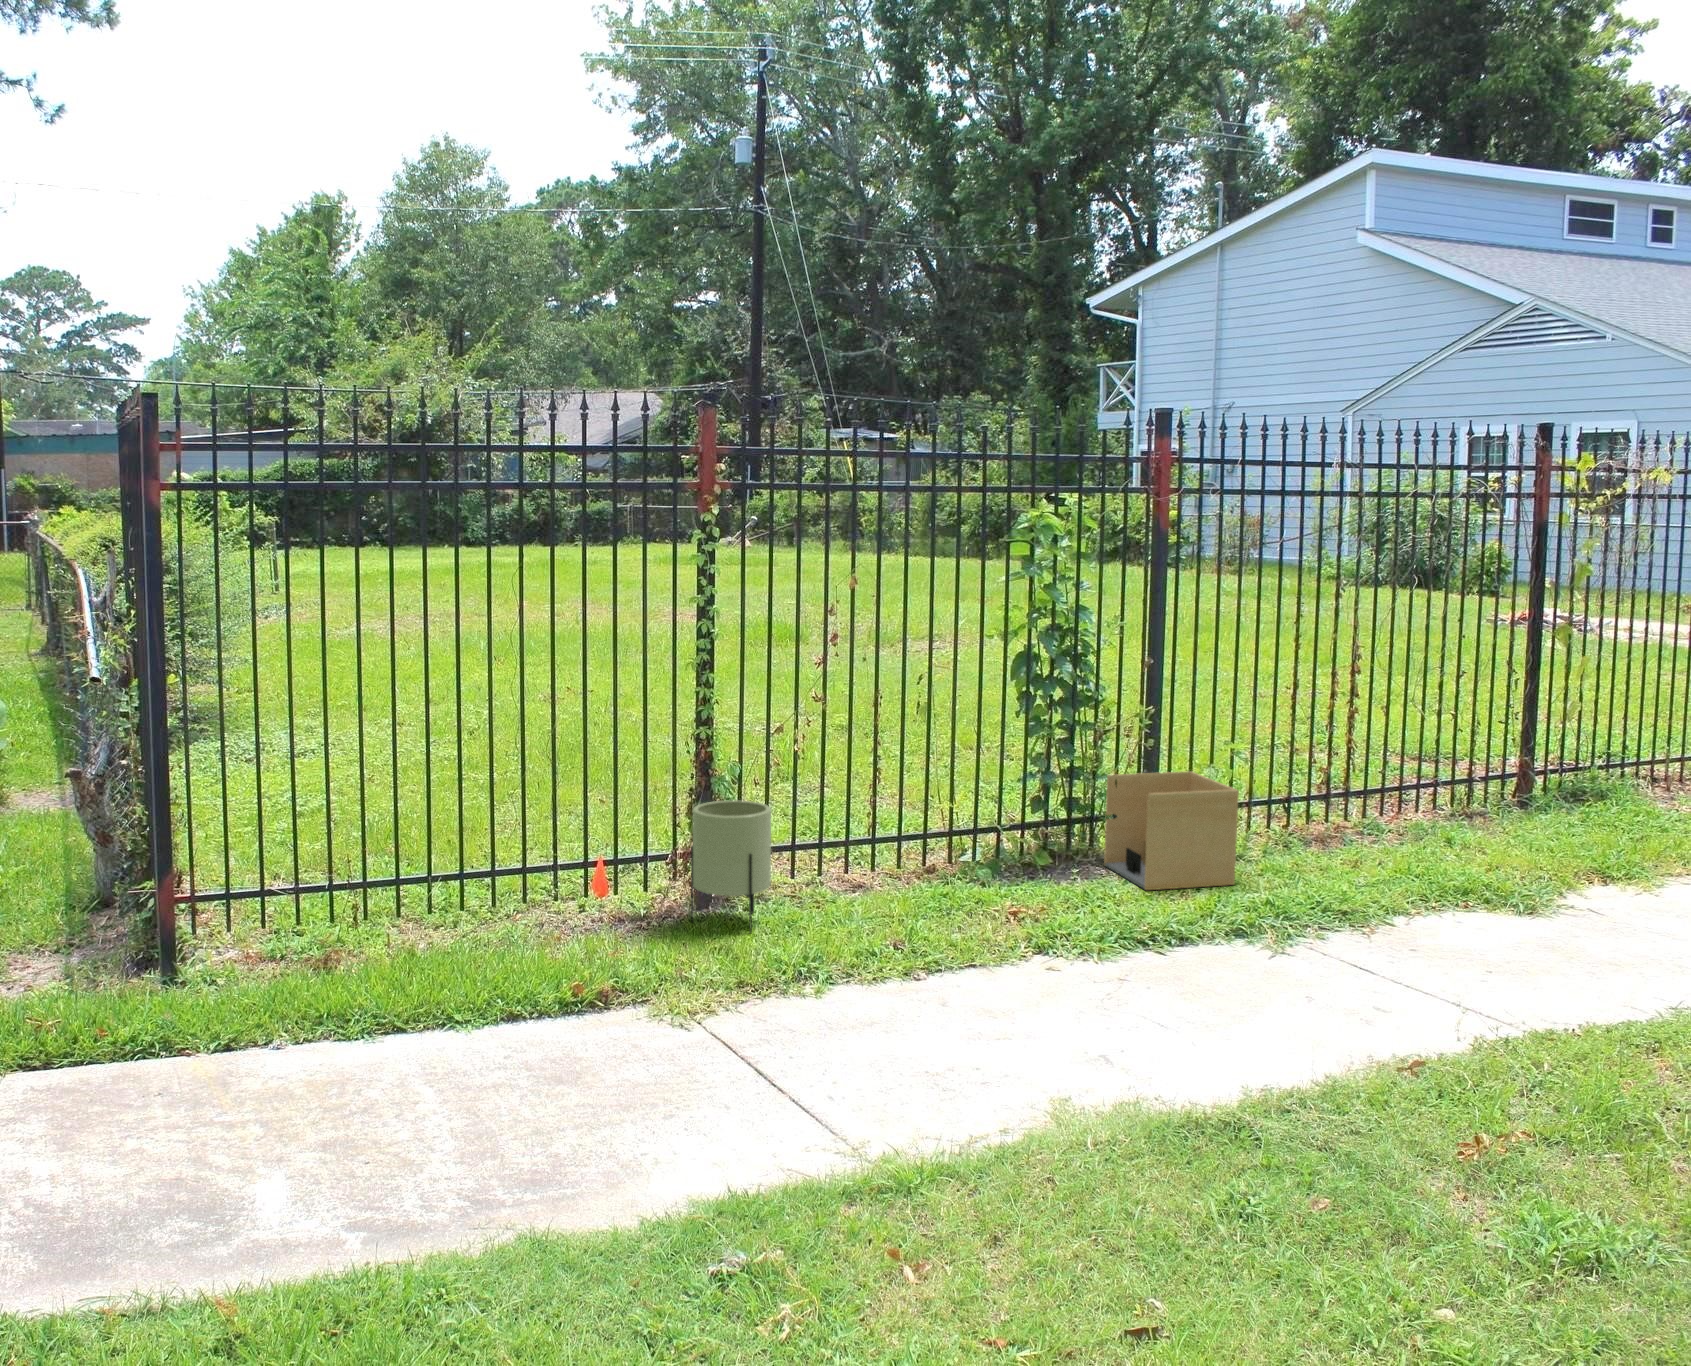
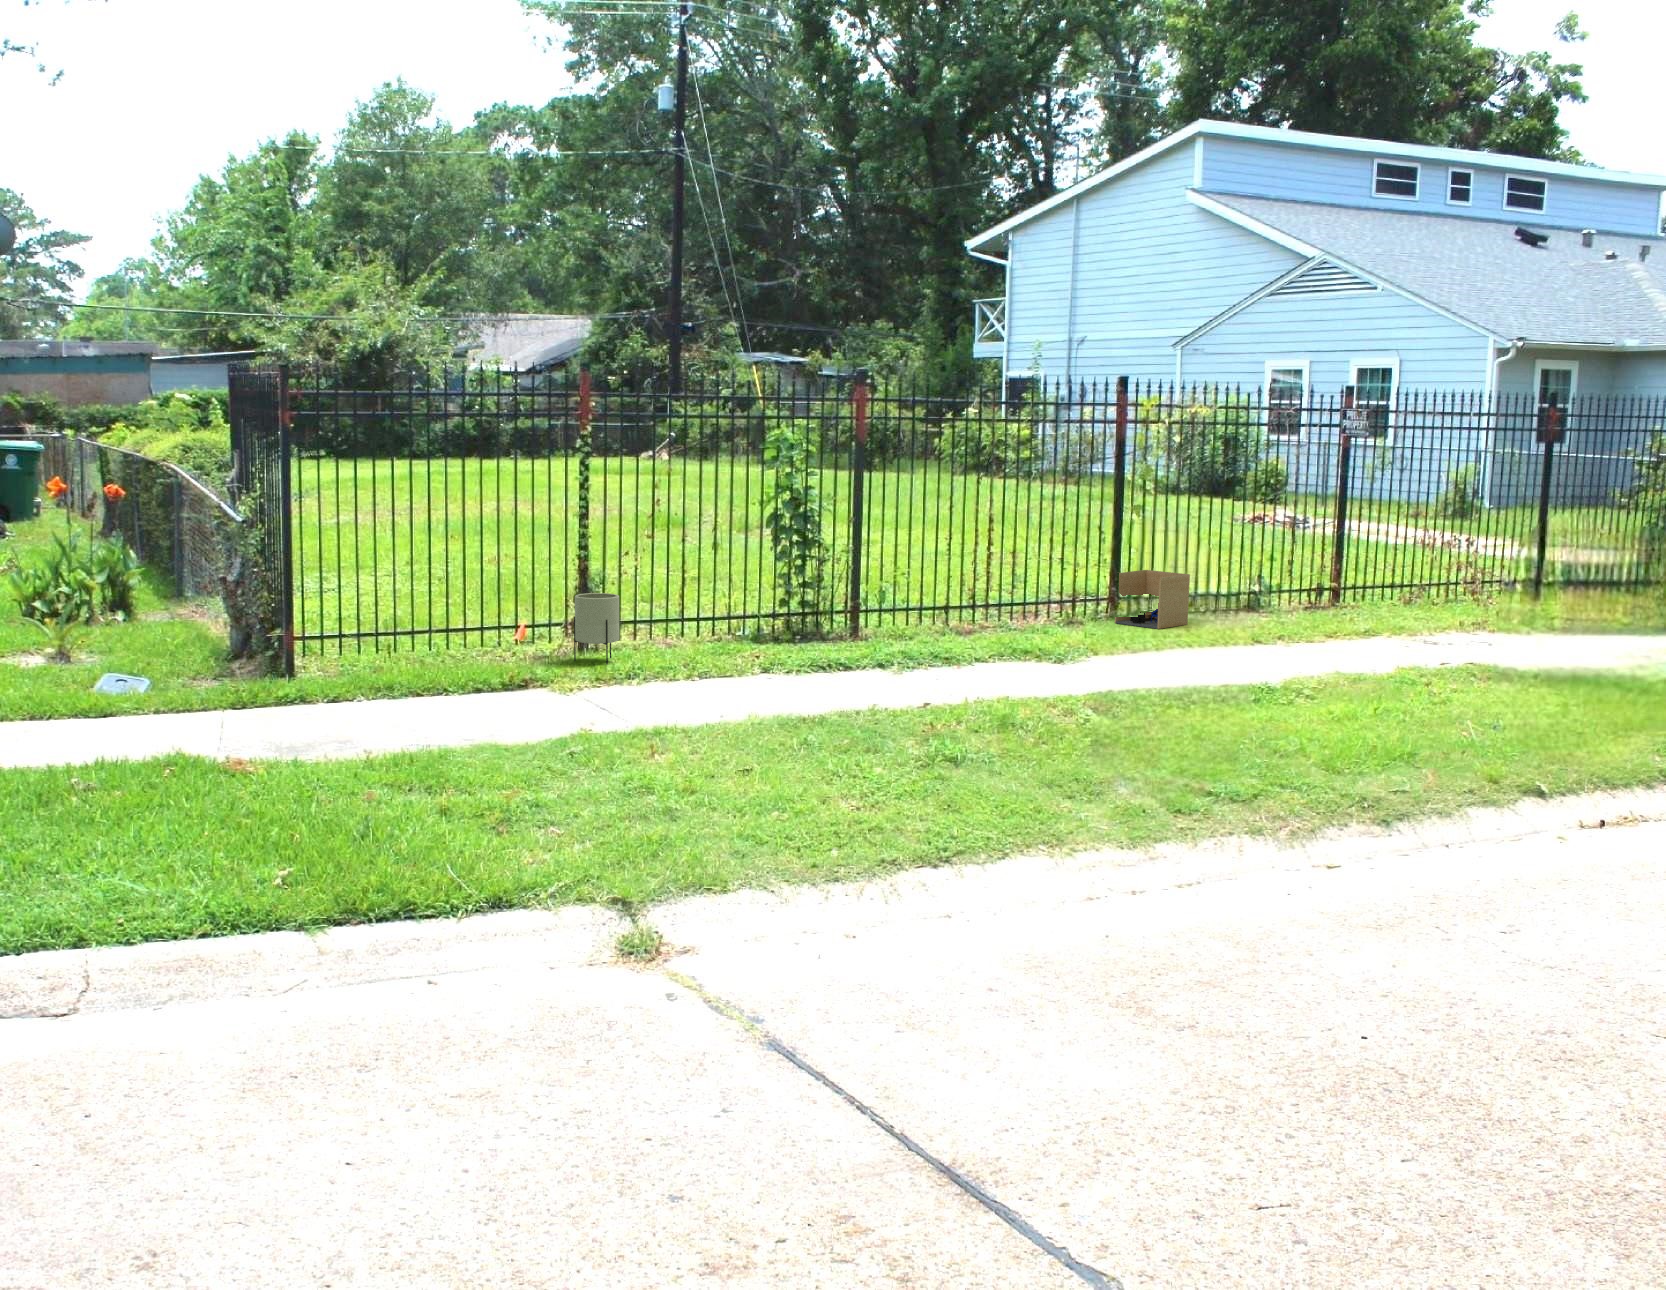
cardboard box: present [1104,771,1239,890] -> present [1115,570,1190,629]

